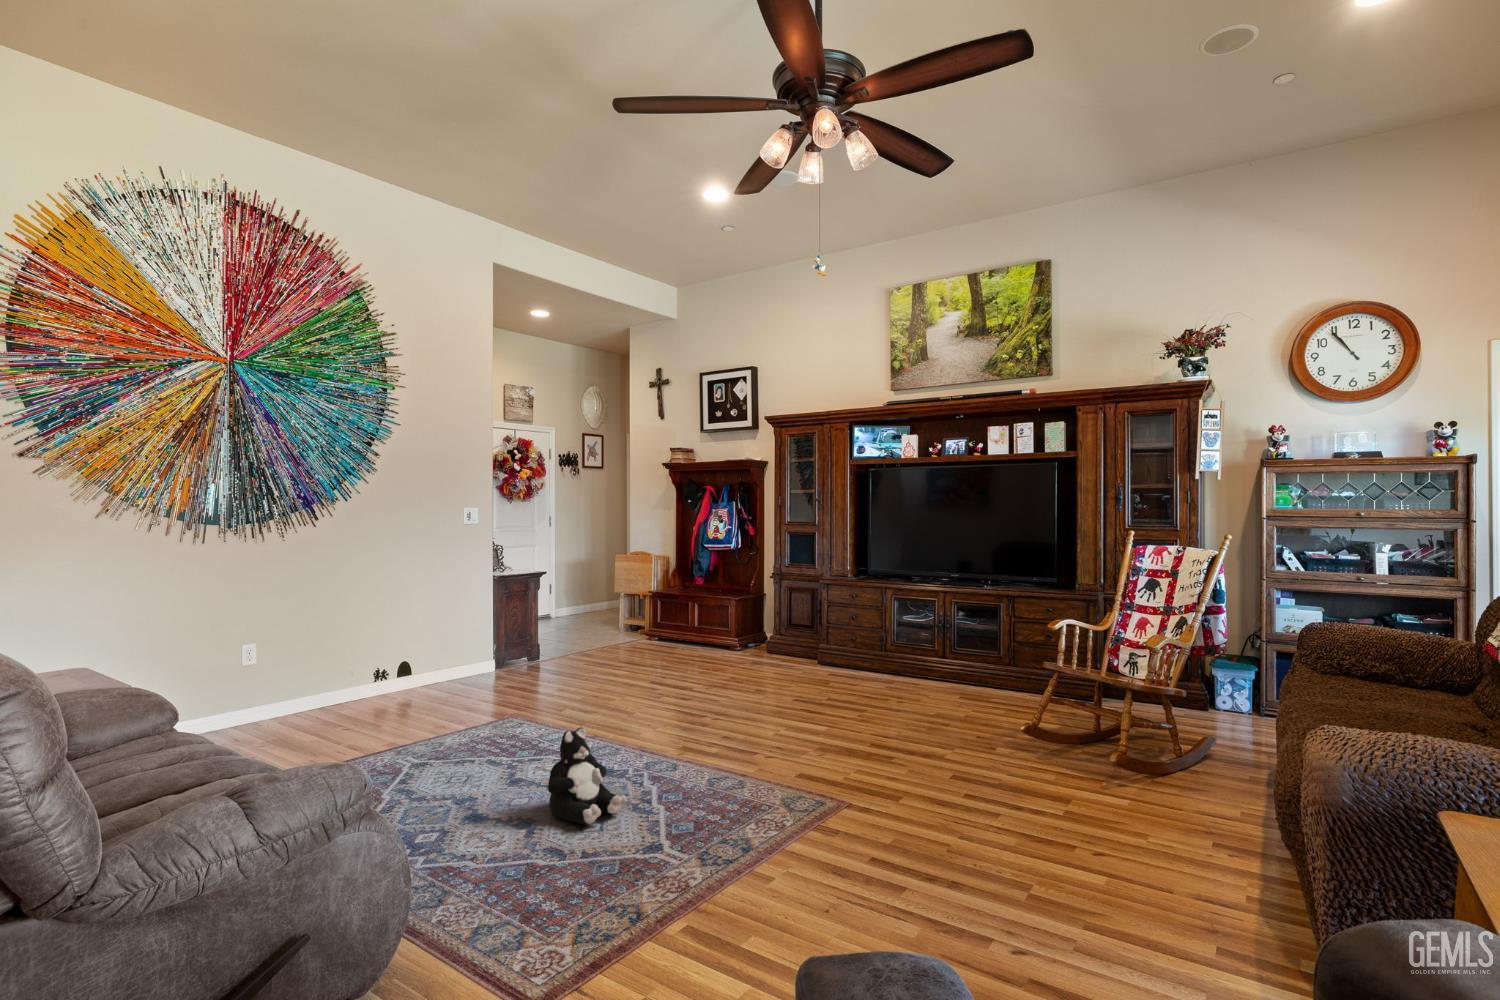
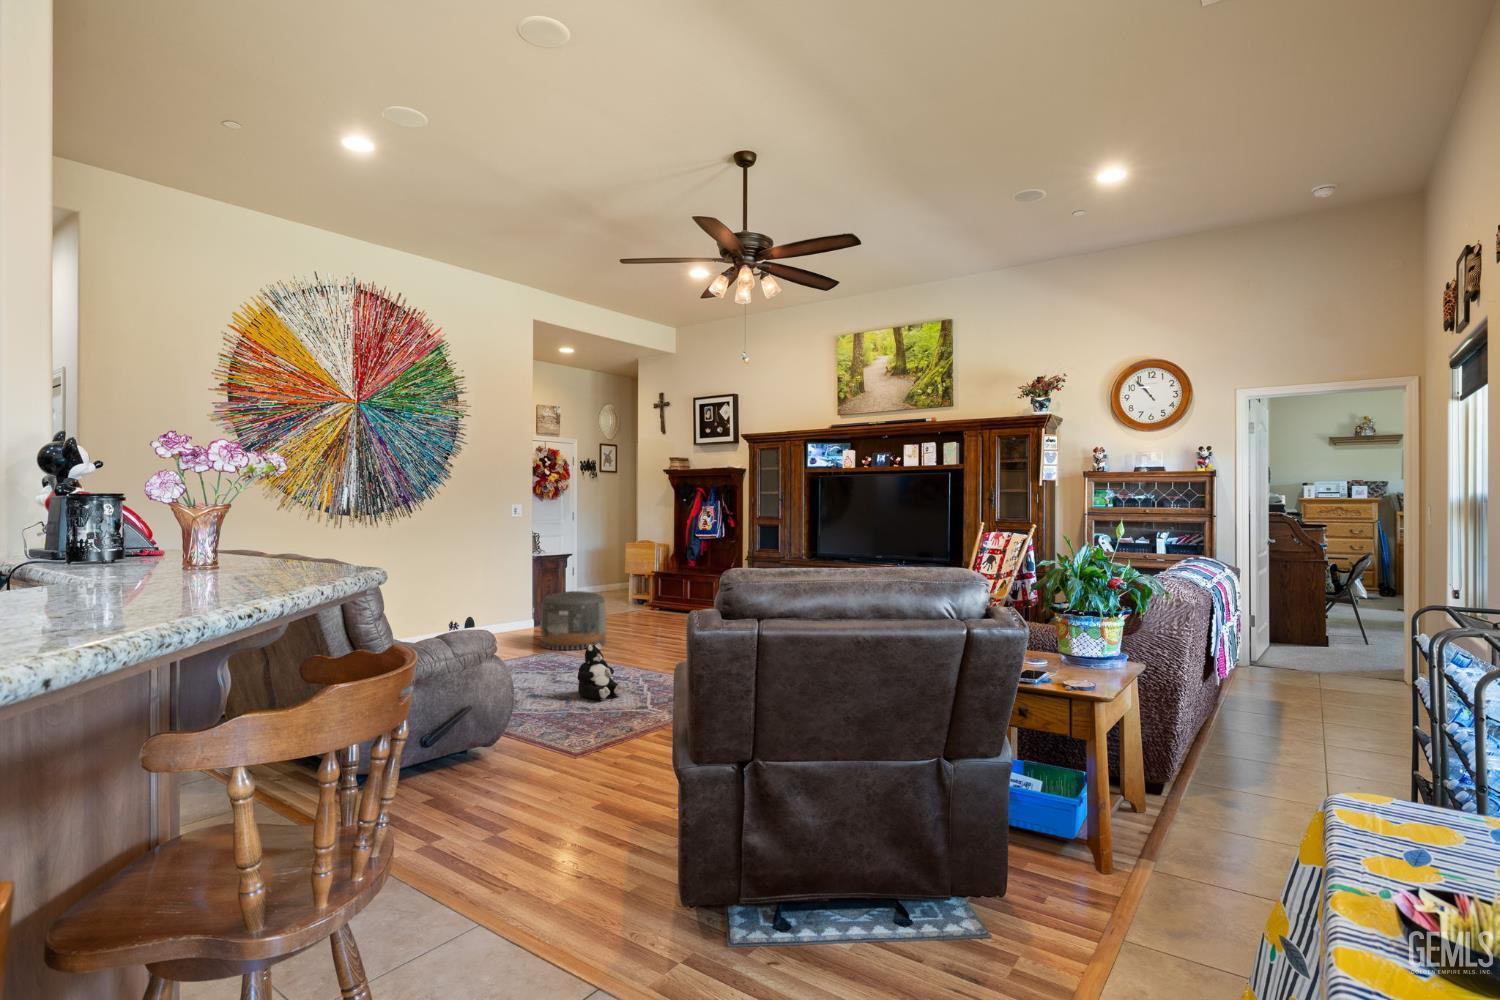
pouf: none [502,627,593,713] -> present [541,591,606,650]

